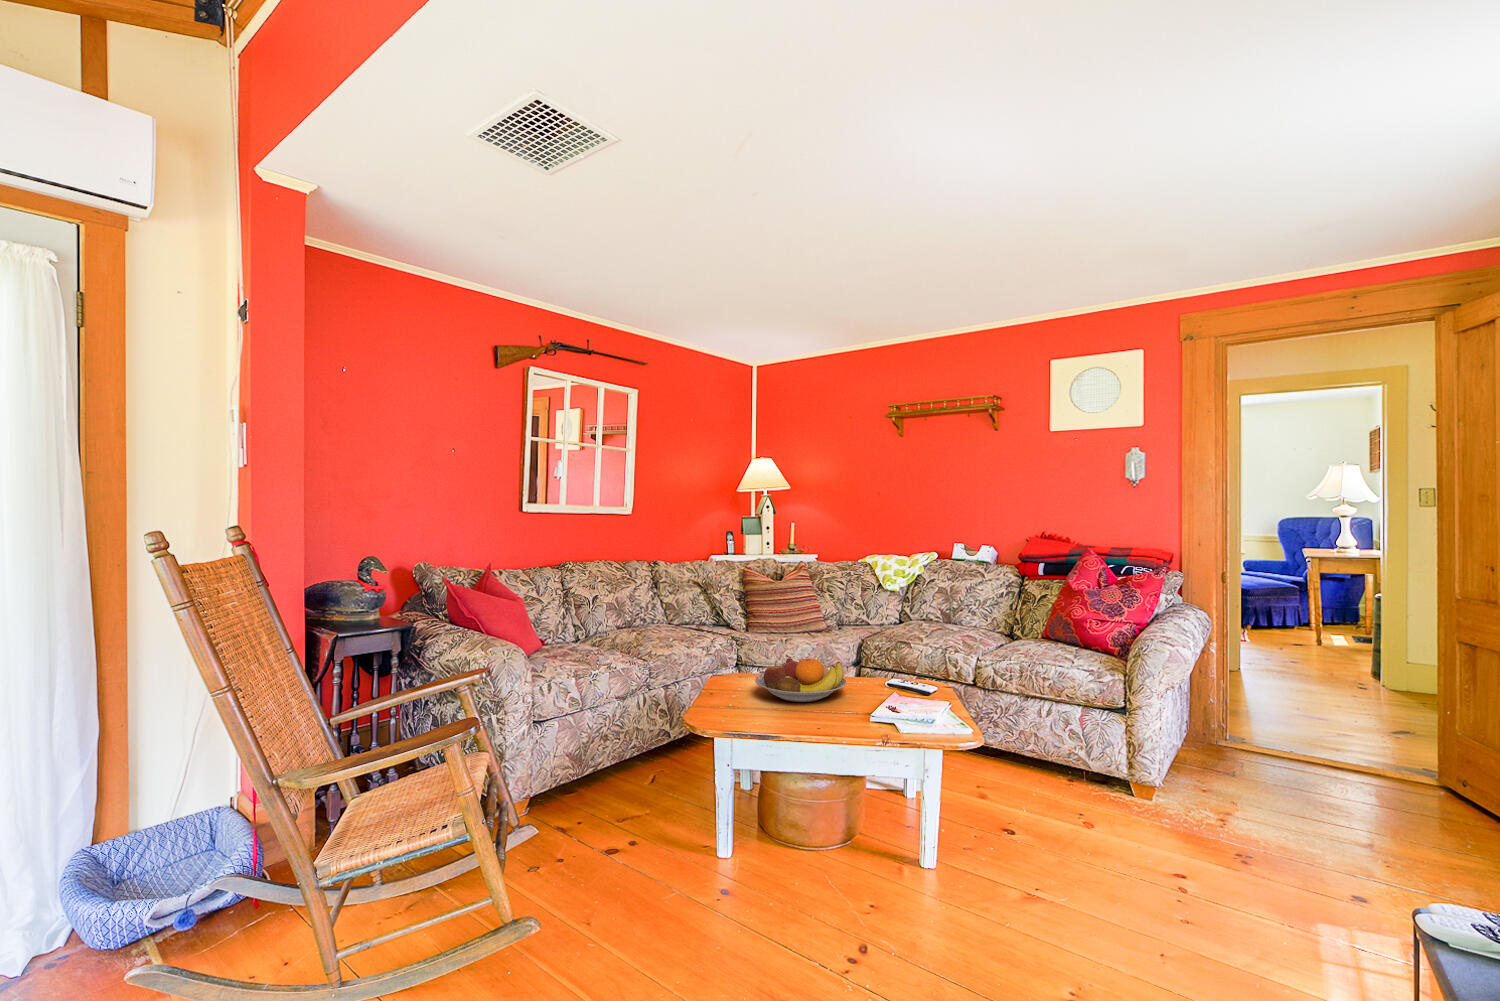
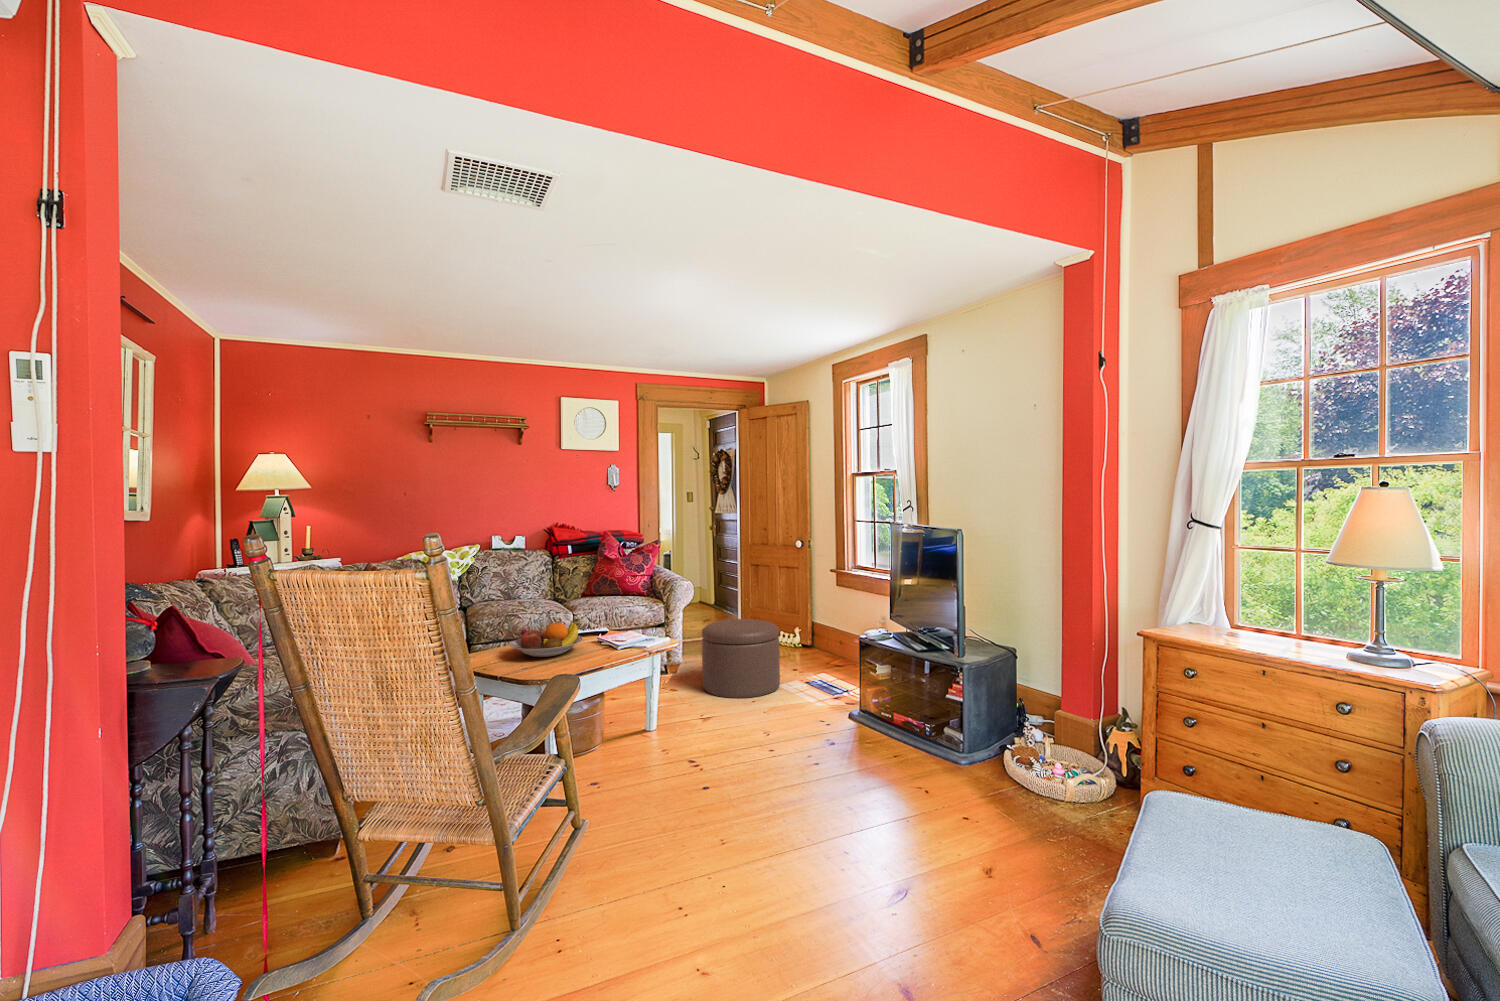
ottoman: none [1114,729,1300,918] -> present [702,619,780,698]

